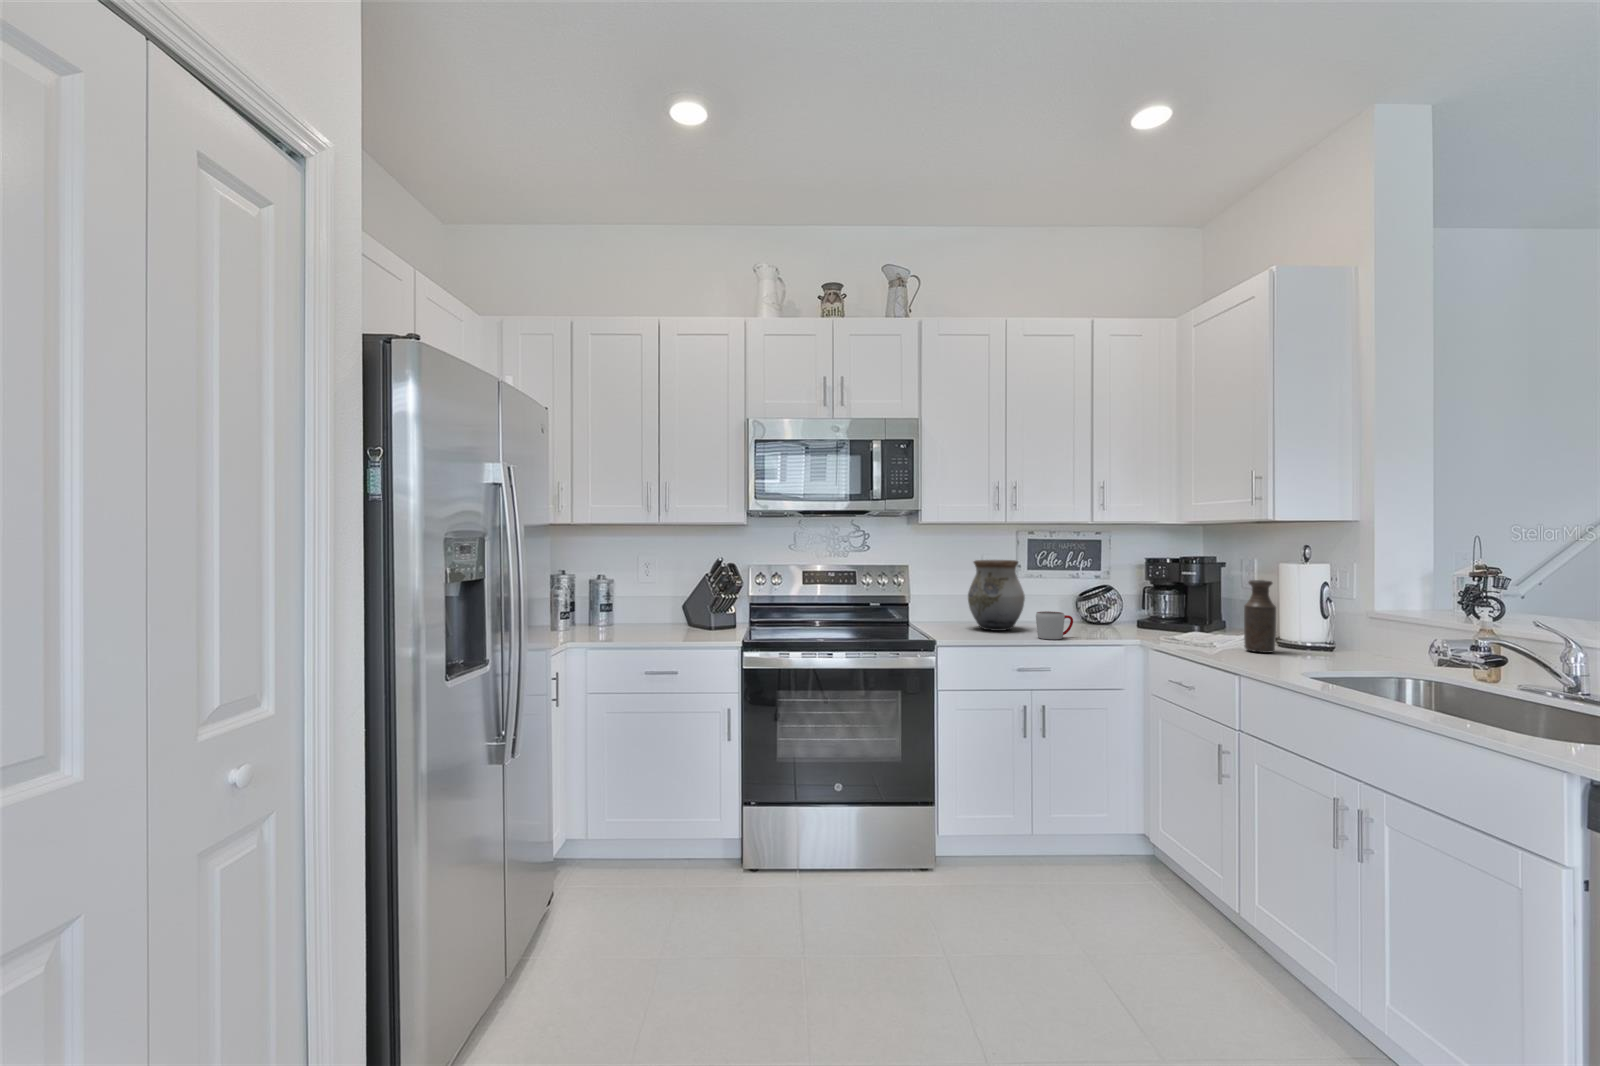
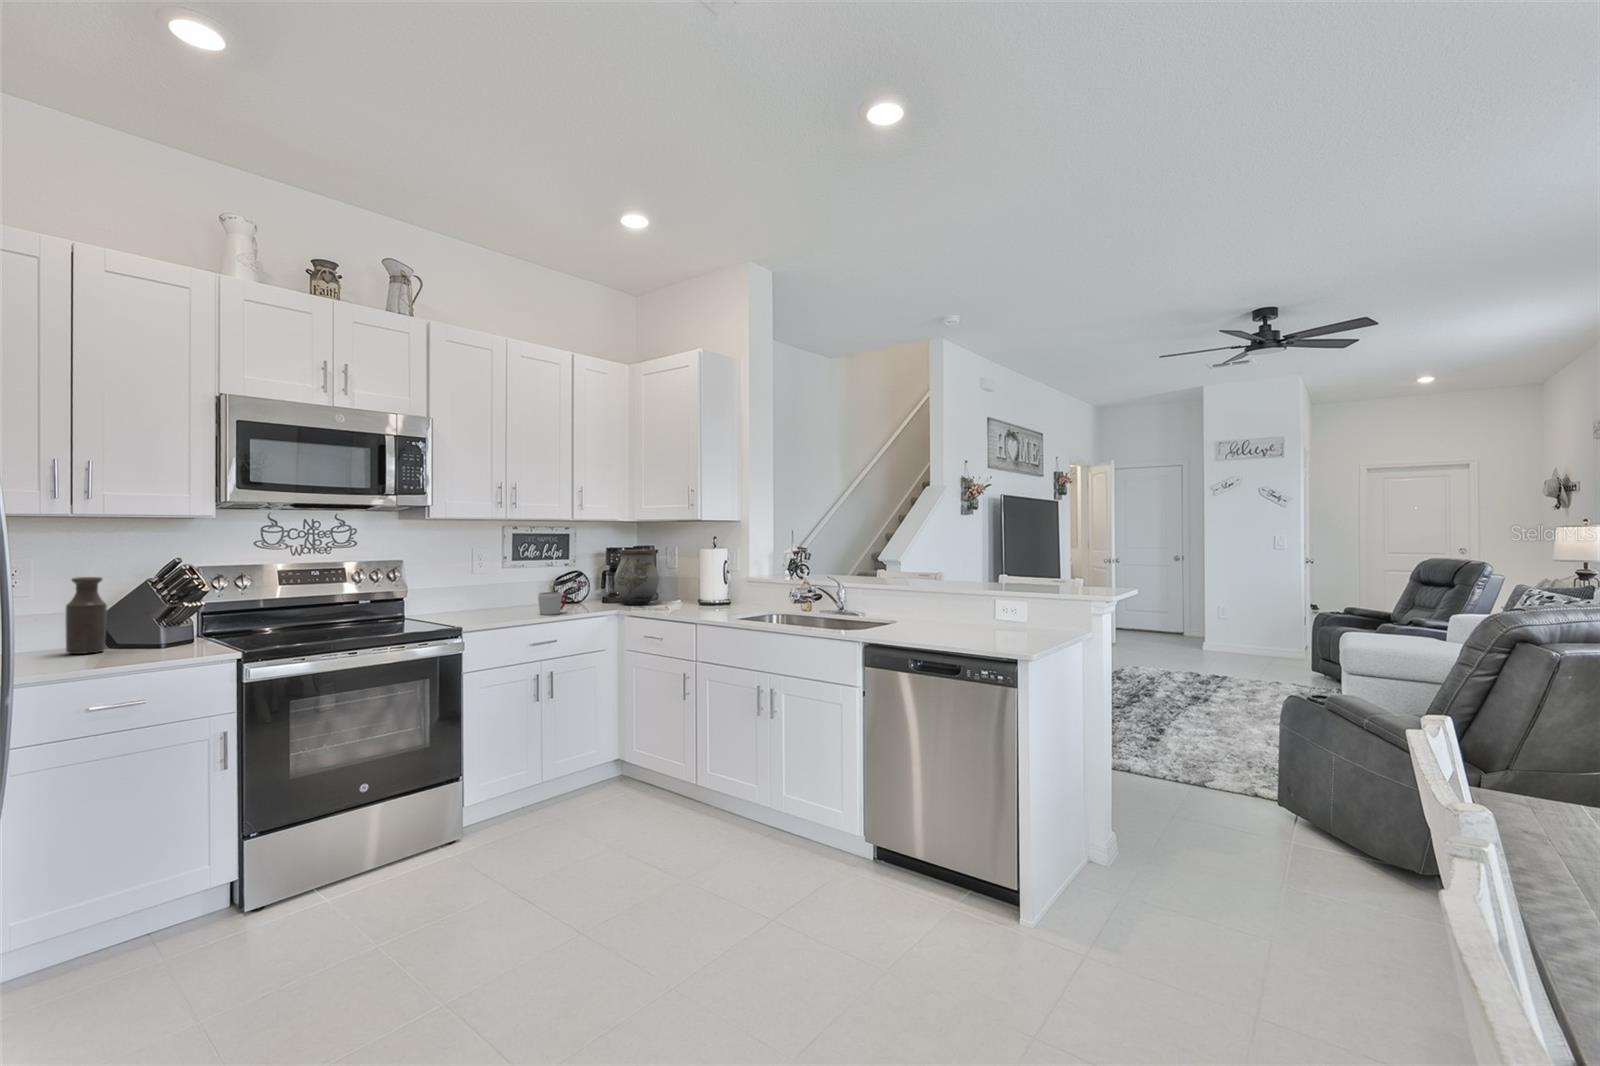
vase: present [968,560,1025,631] -> present [614,549,659,605]
bottle: present [1244,580,1276,653] -> present [66,577,107,654]

